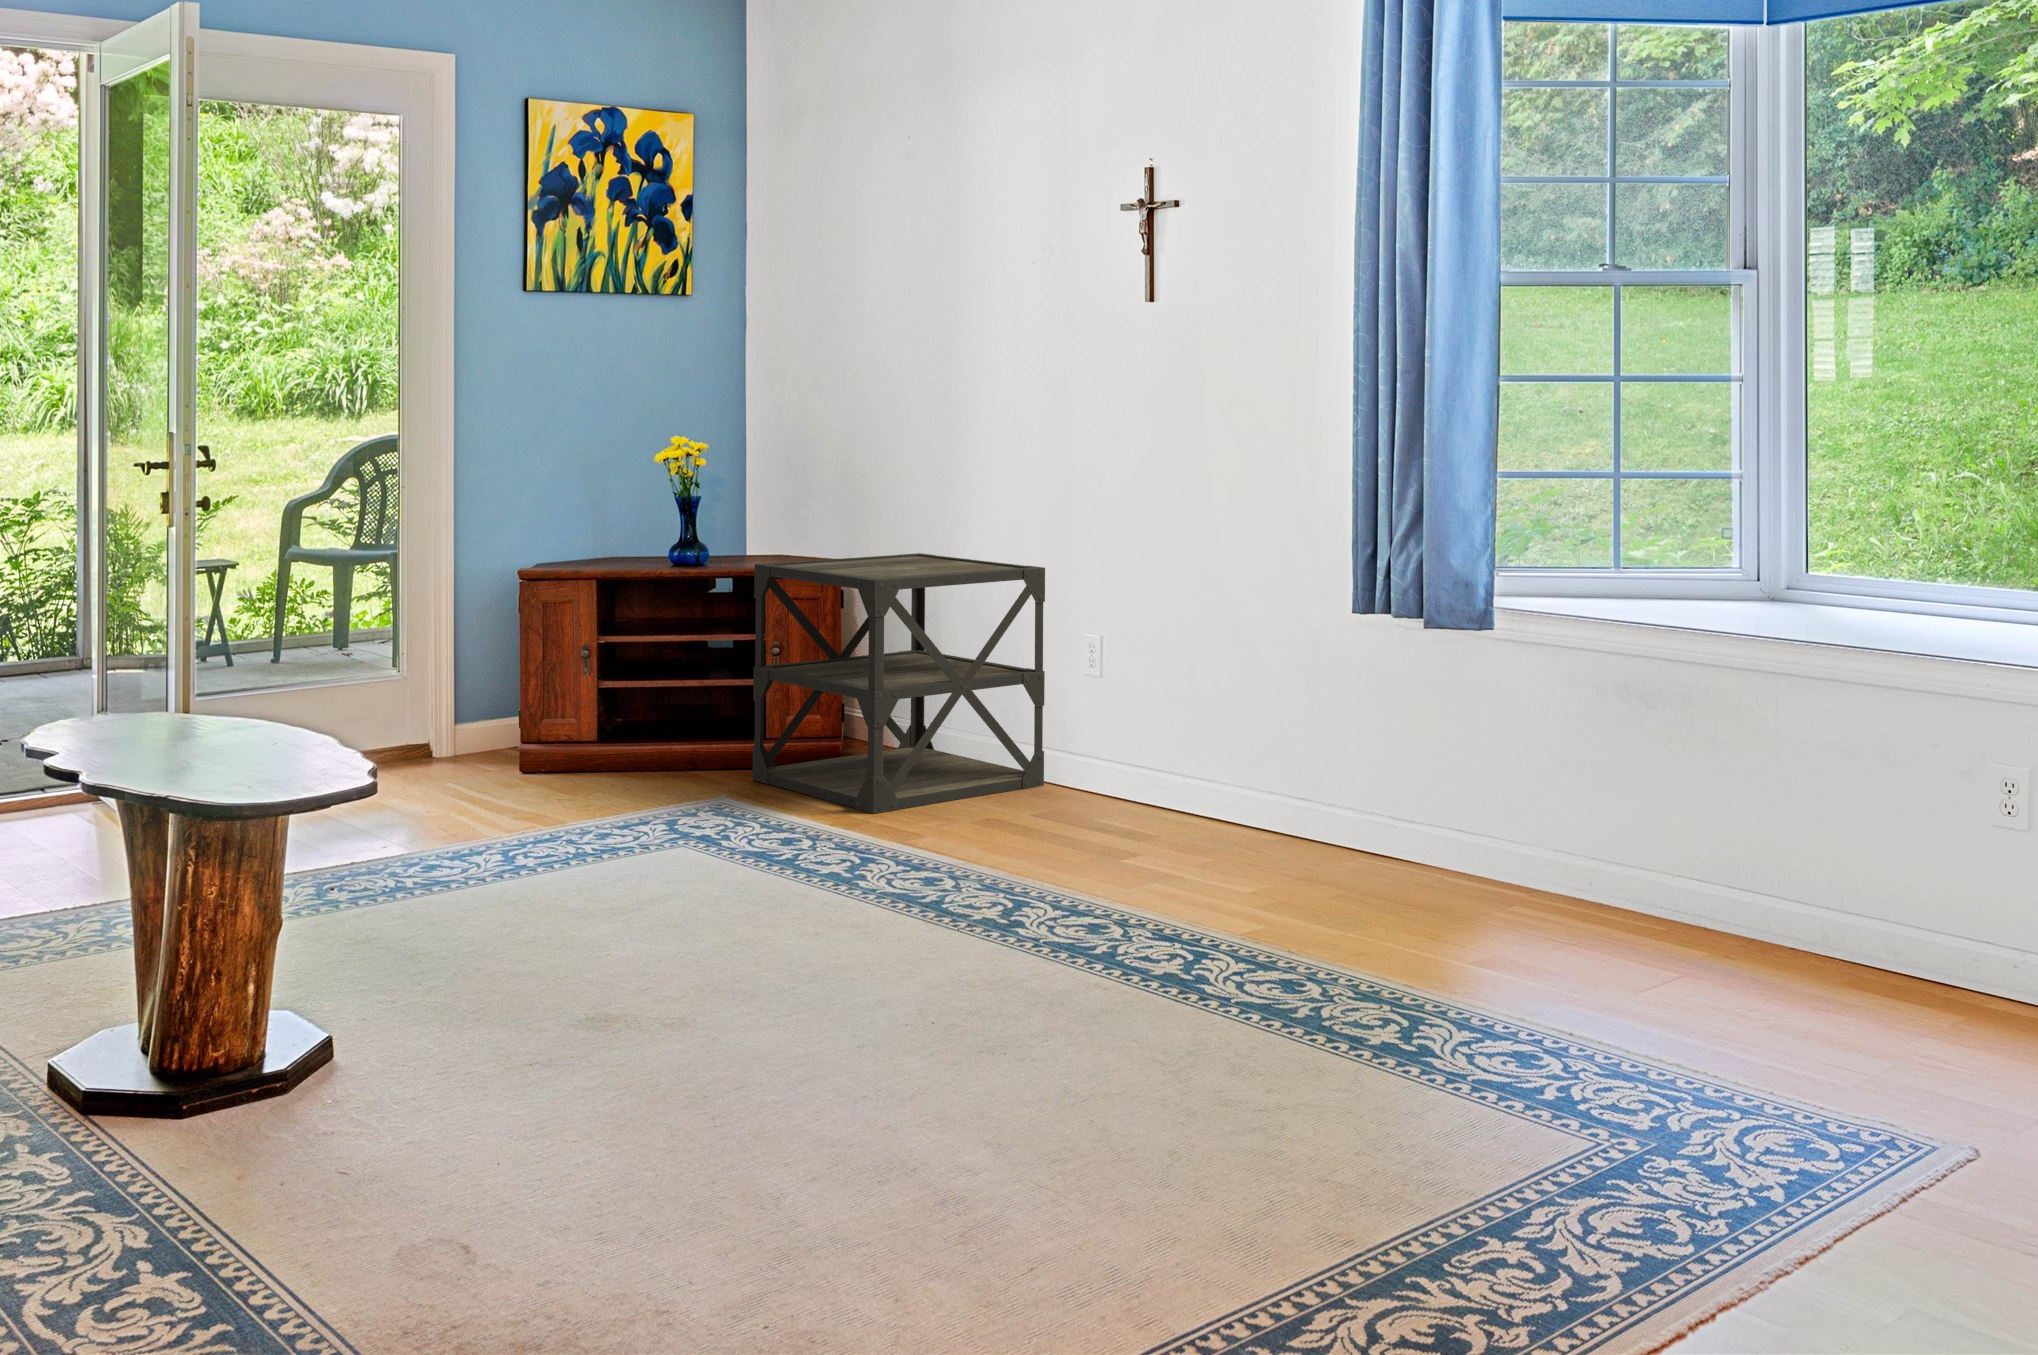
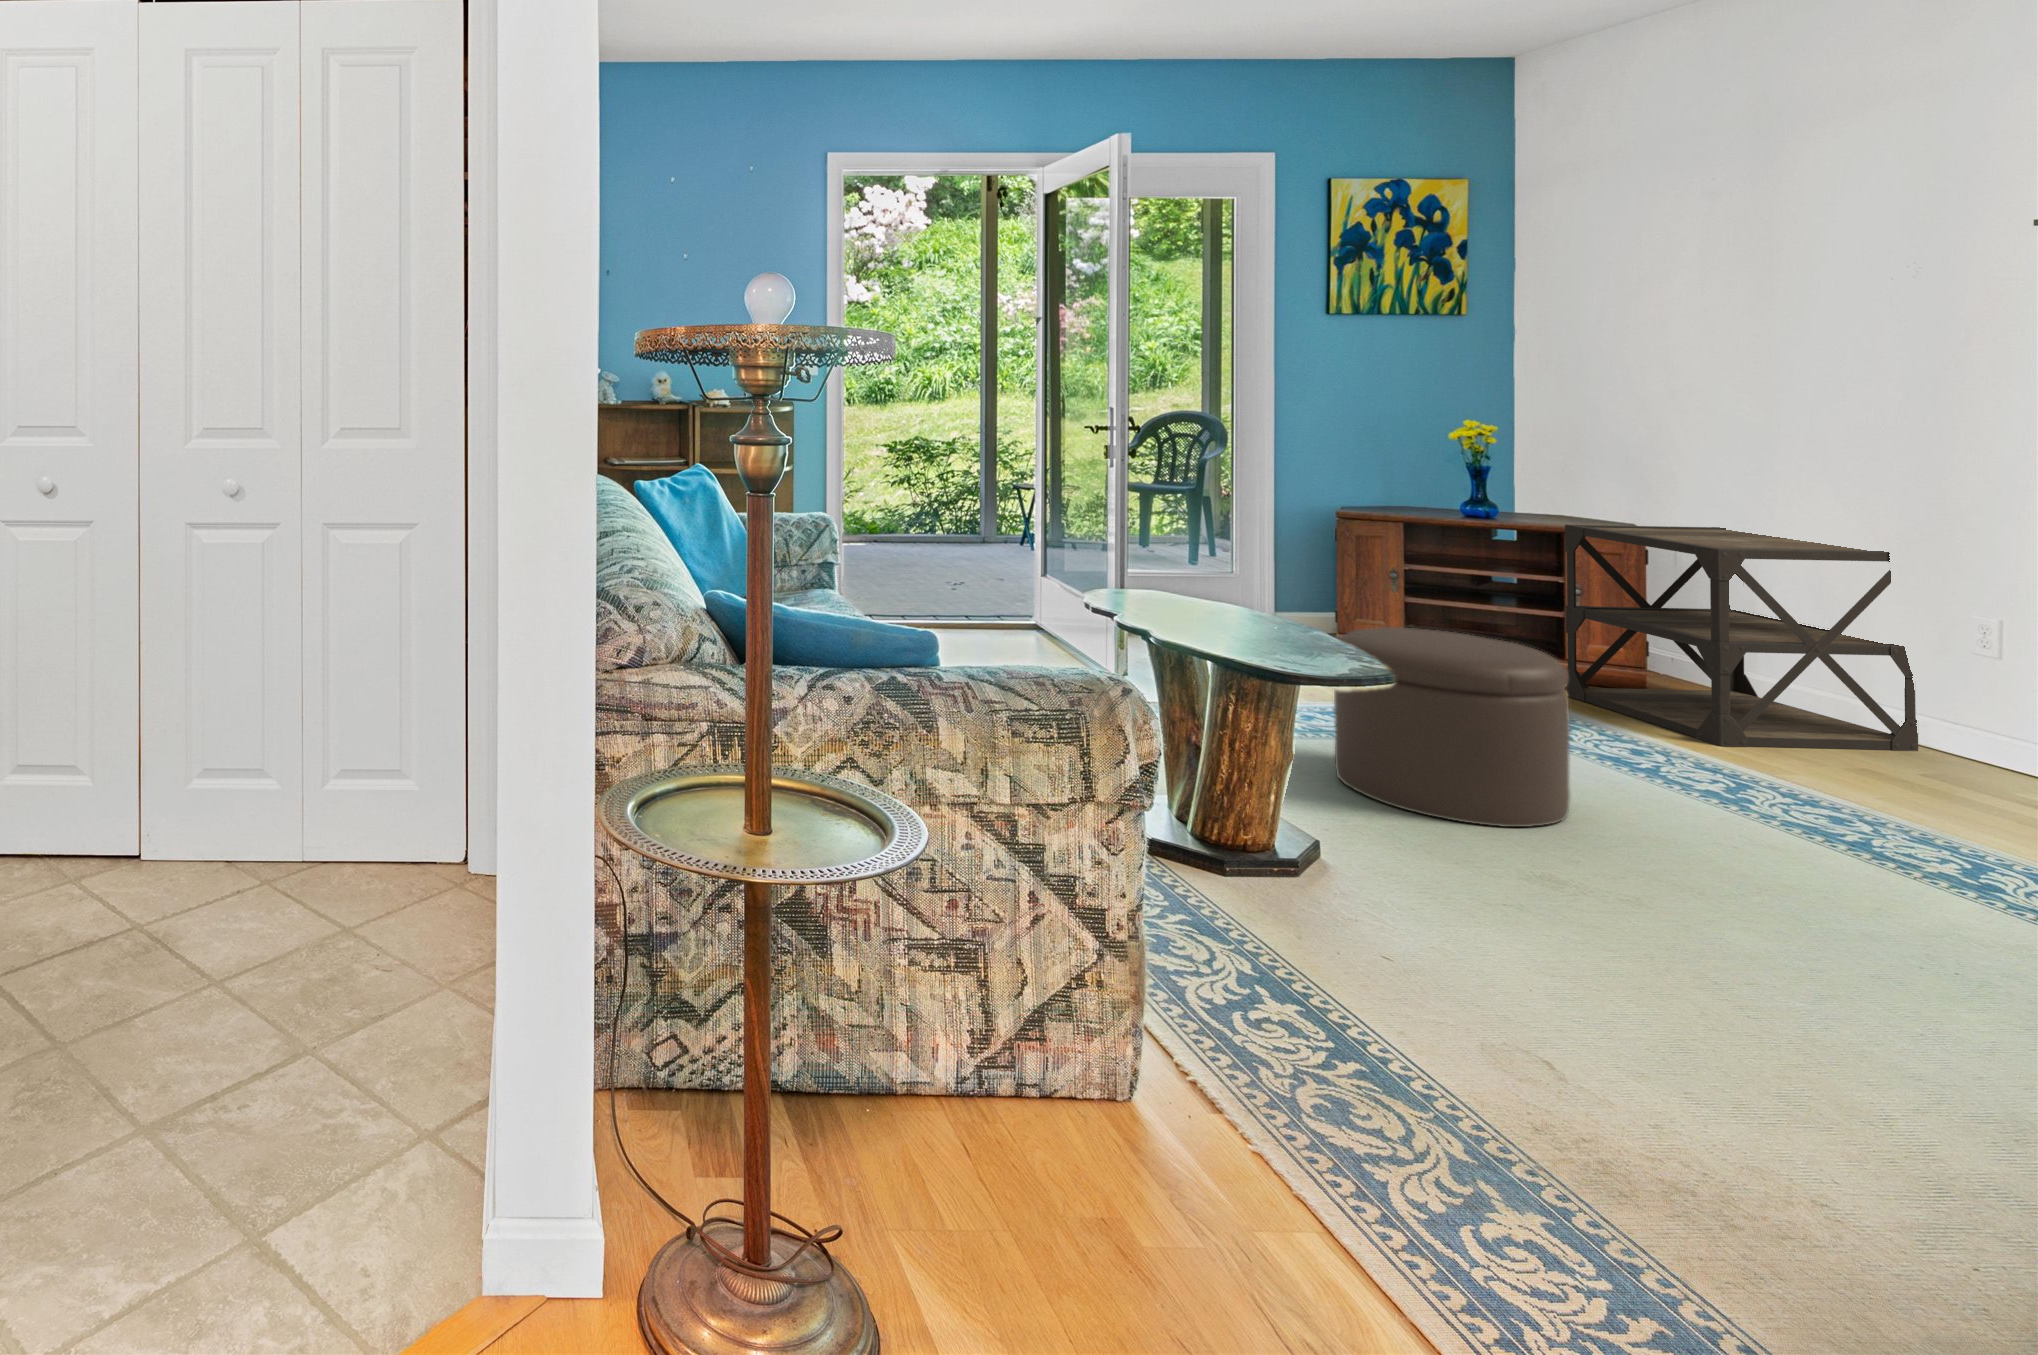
ottoman: none [421,717,675,966] -> present [1334,627,1570,827]

